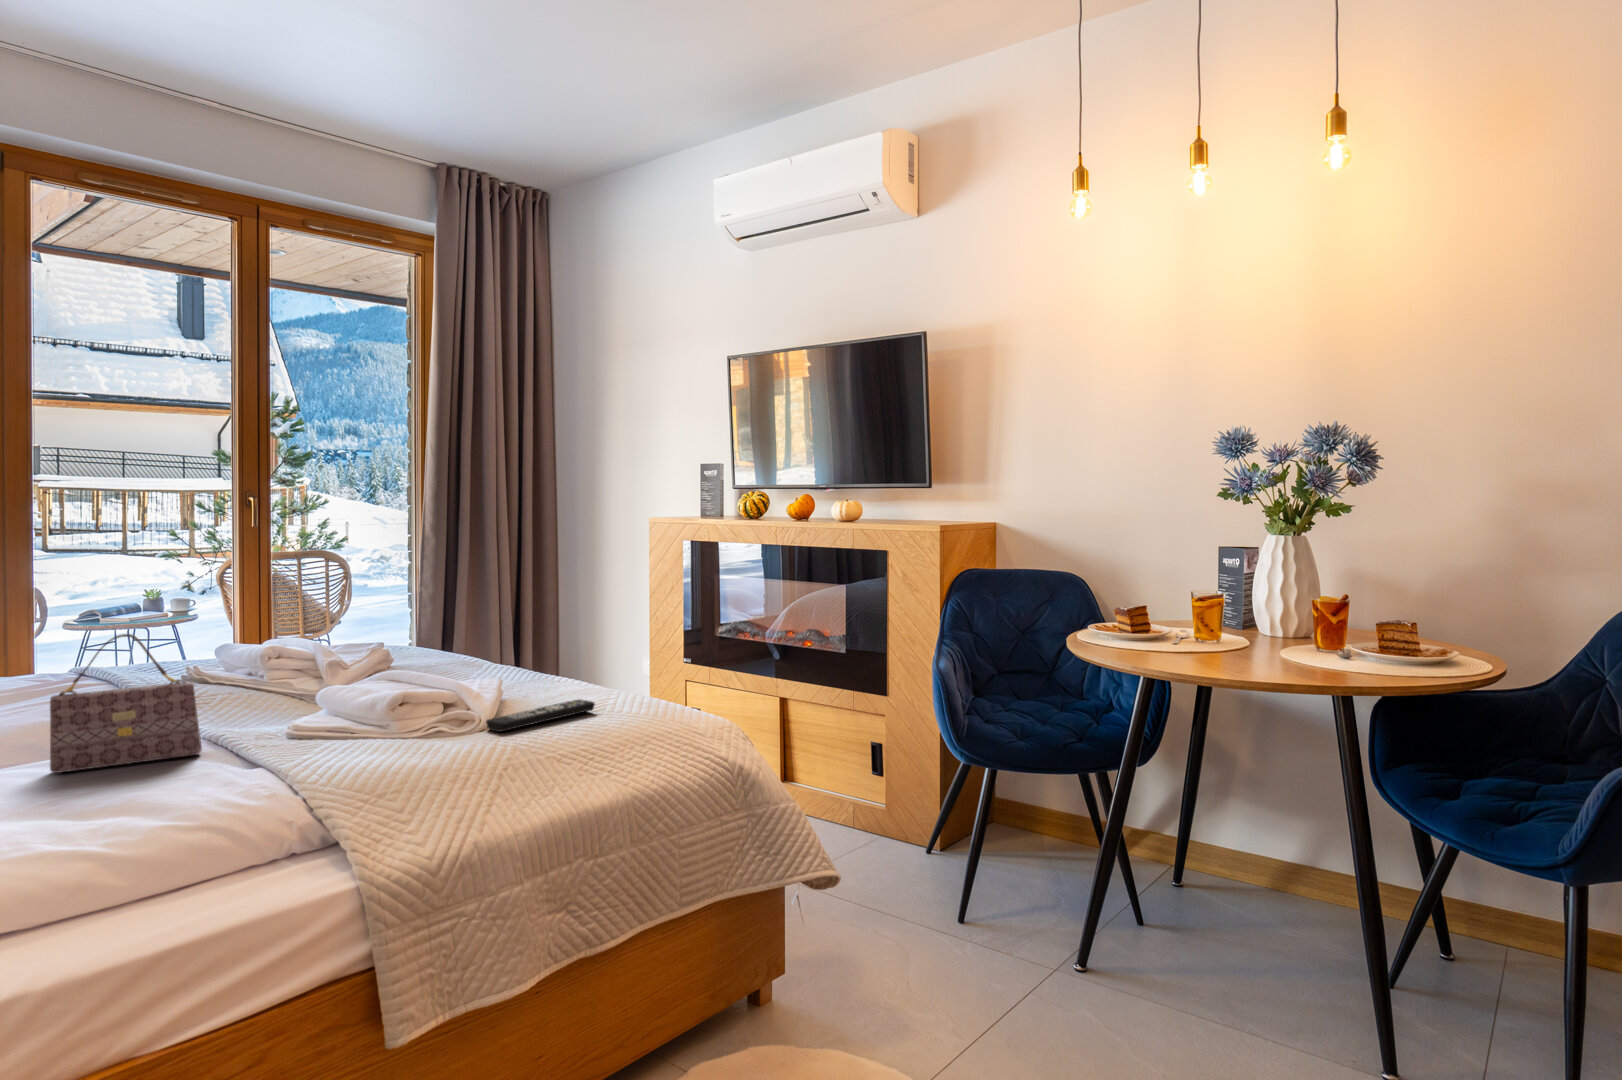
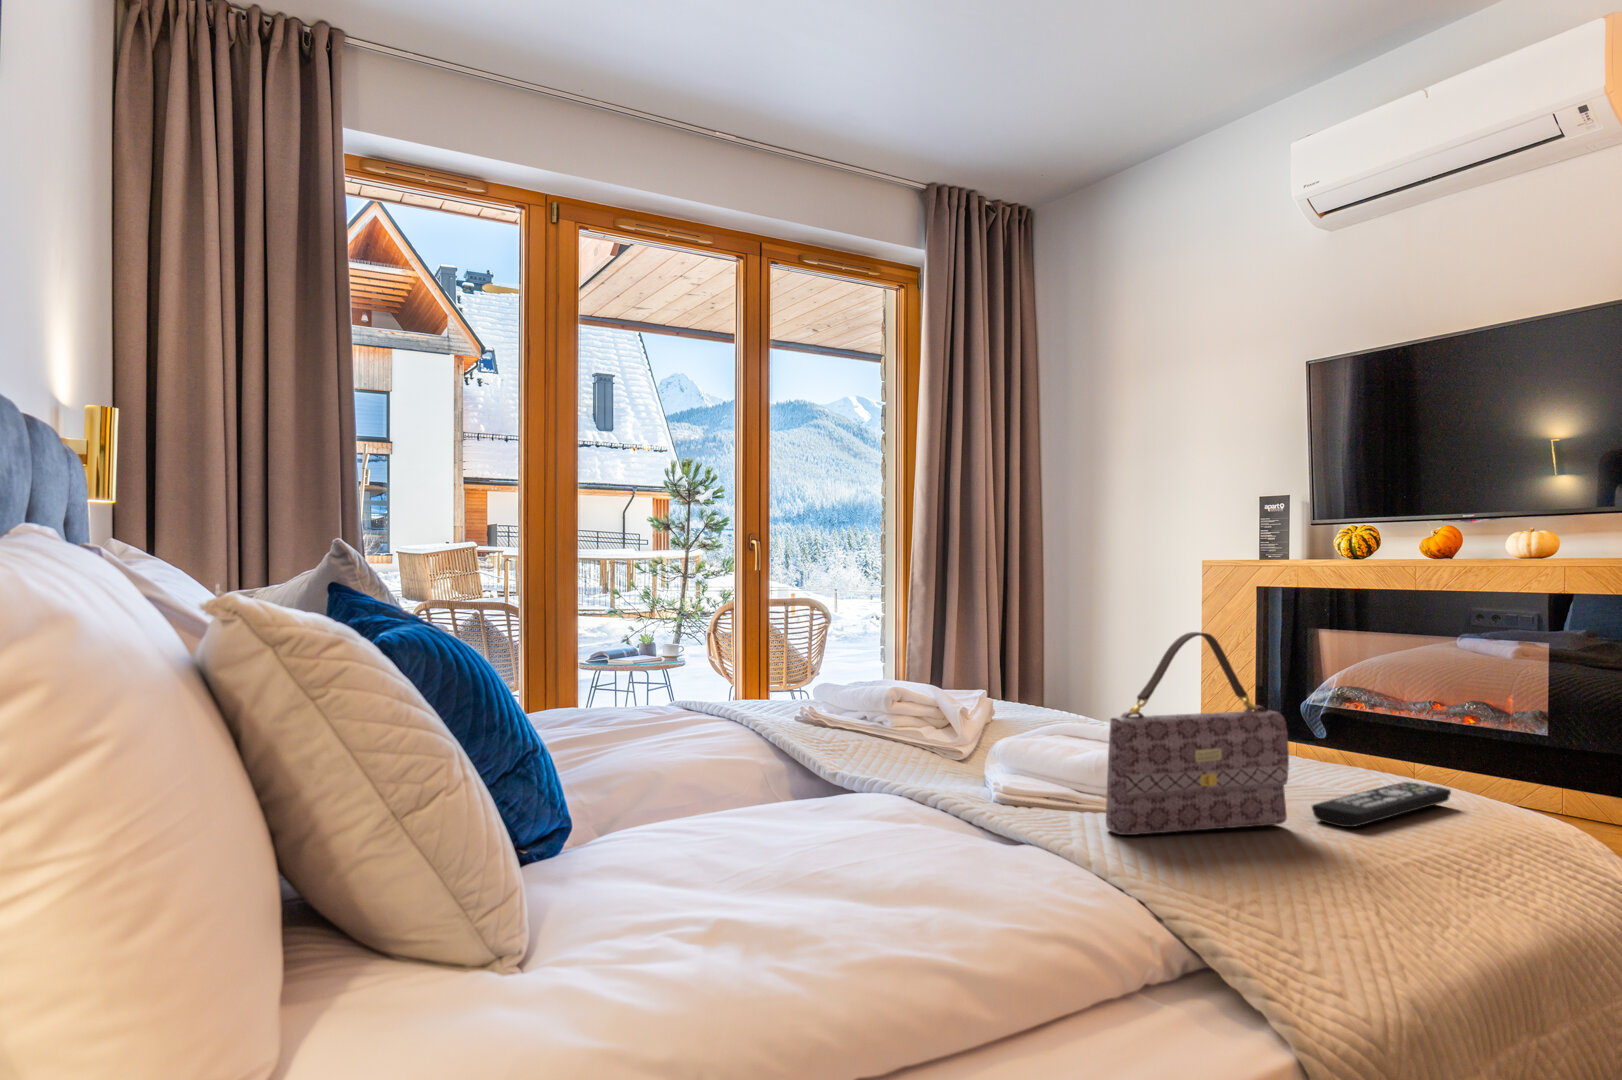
handbag: present [50,634,202,773] -> present [1106,632,1289,835]

